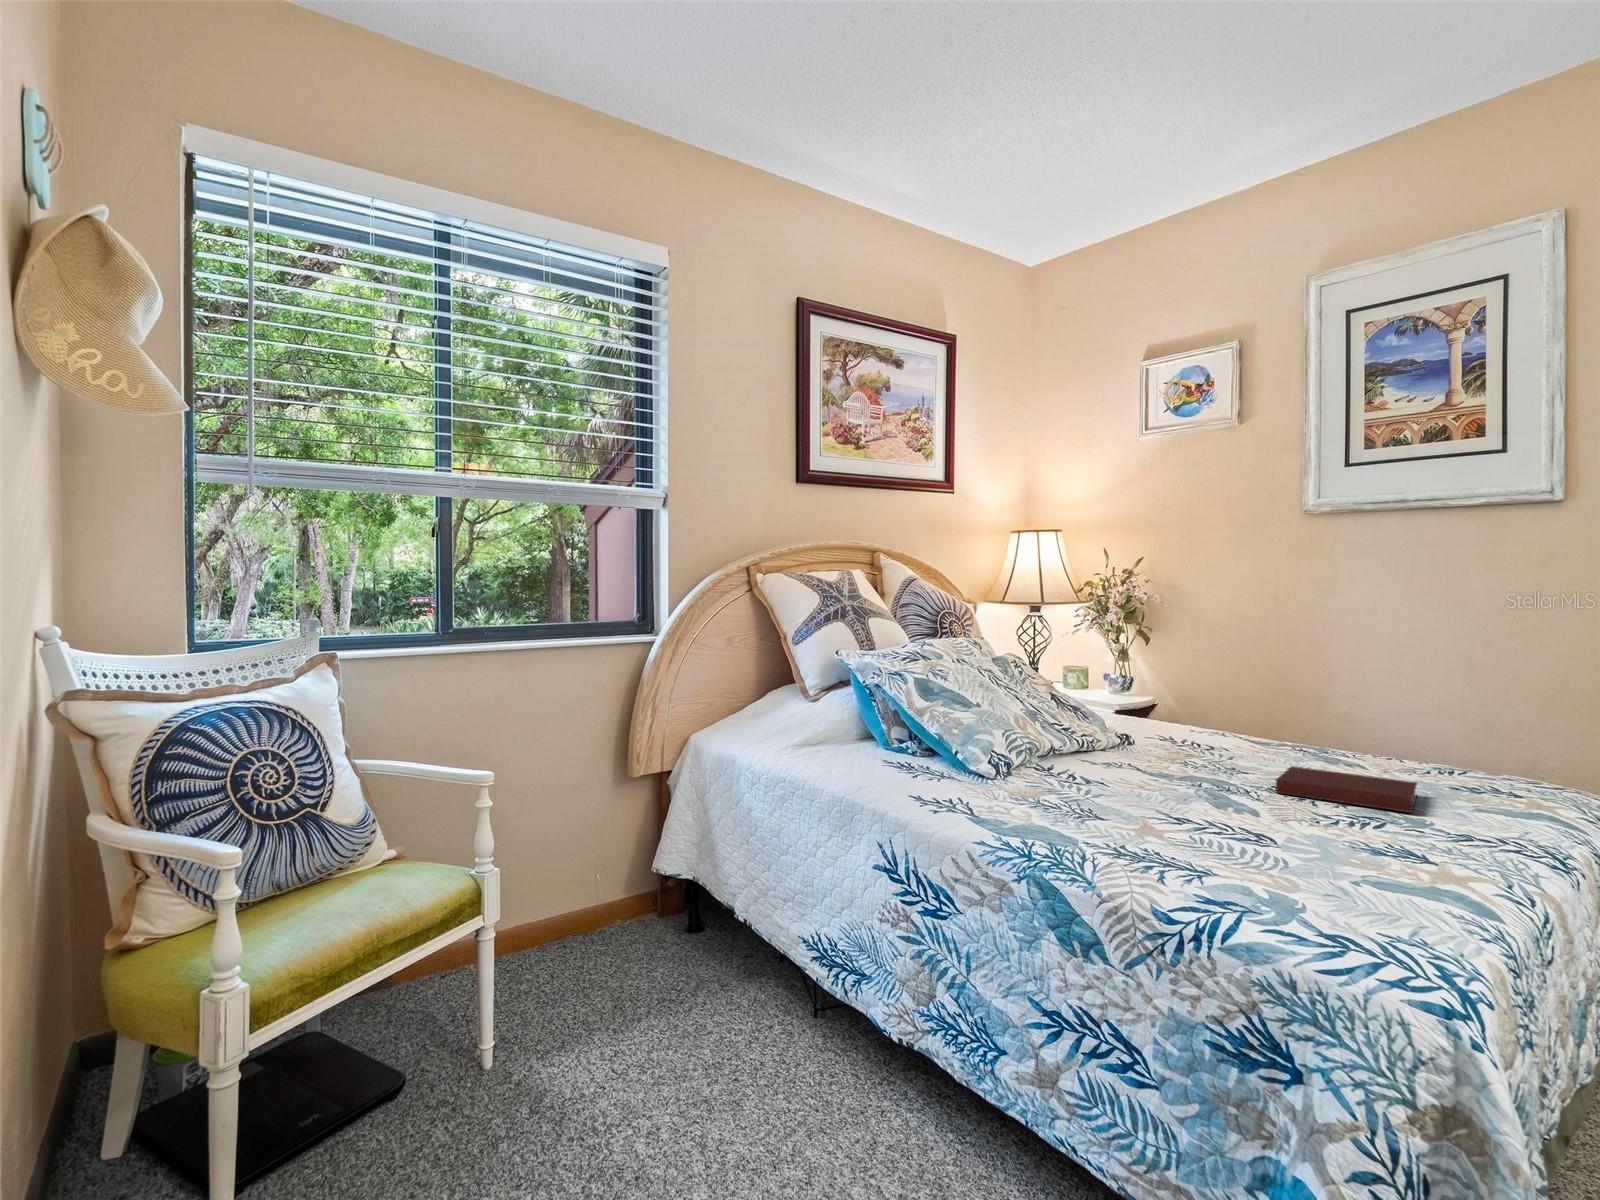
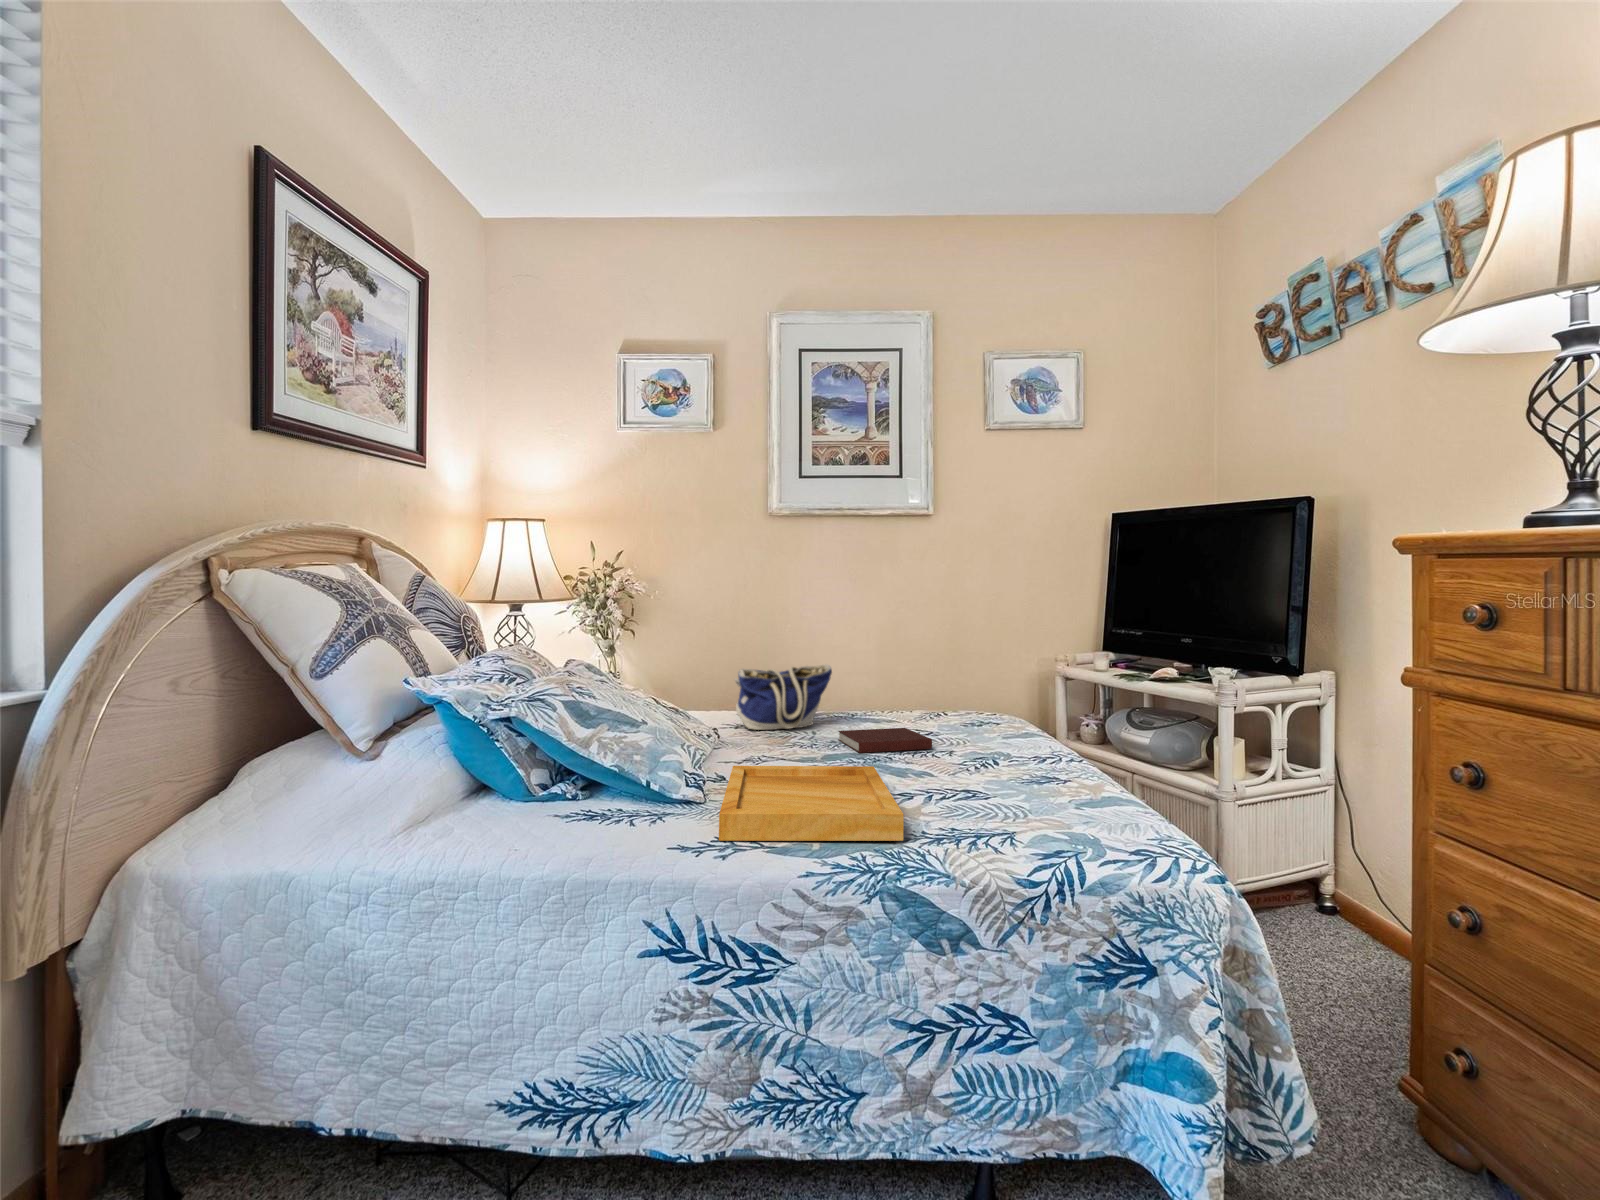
tote bag: none [1171,671,1322,759] -> present [735,665,832,730]
tray: none [948,761,1194,846] -> present [719,766,904,841]

